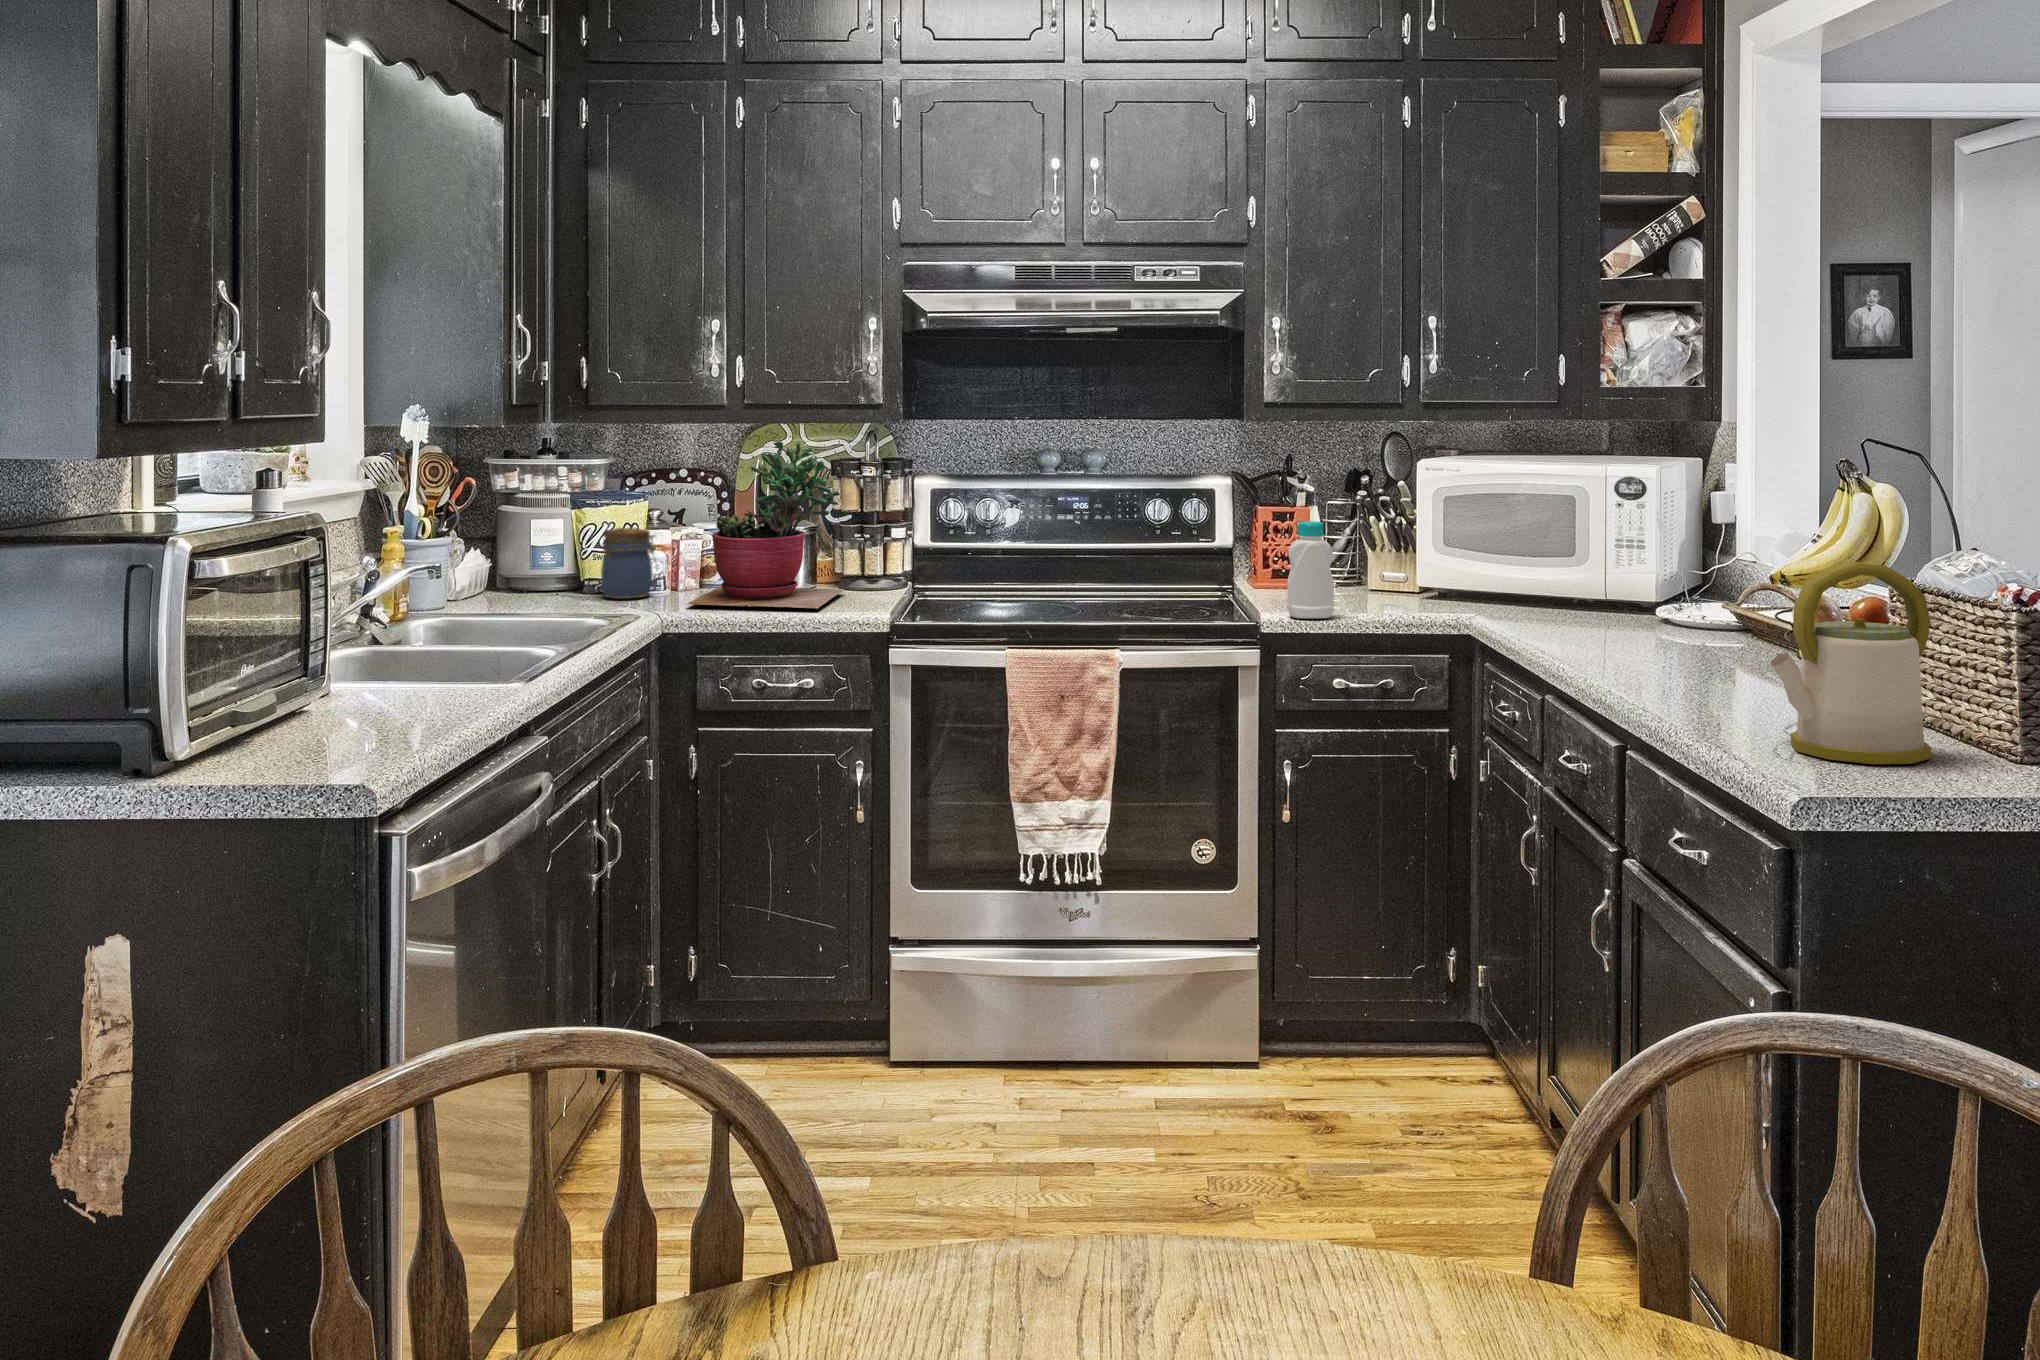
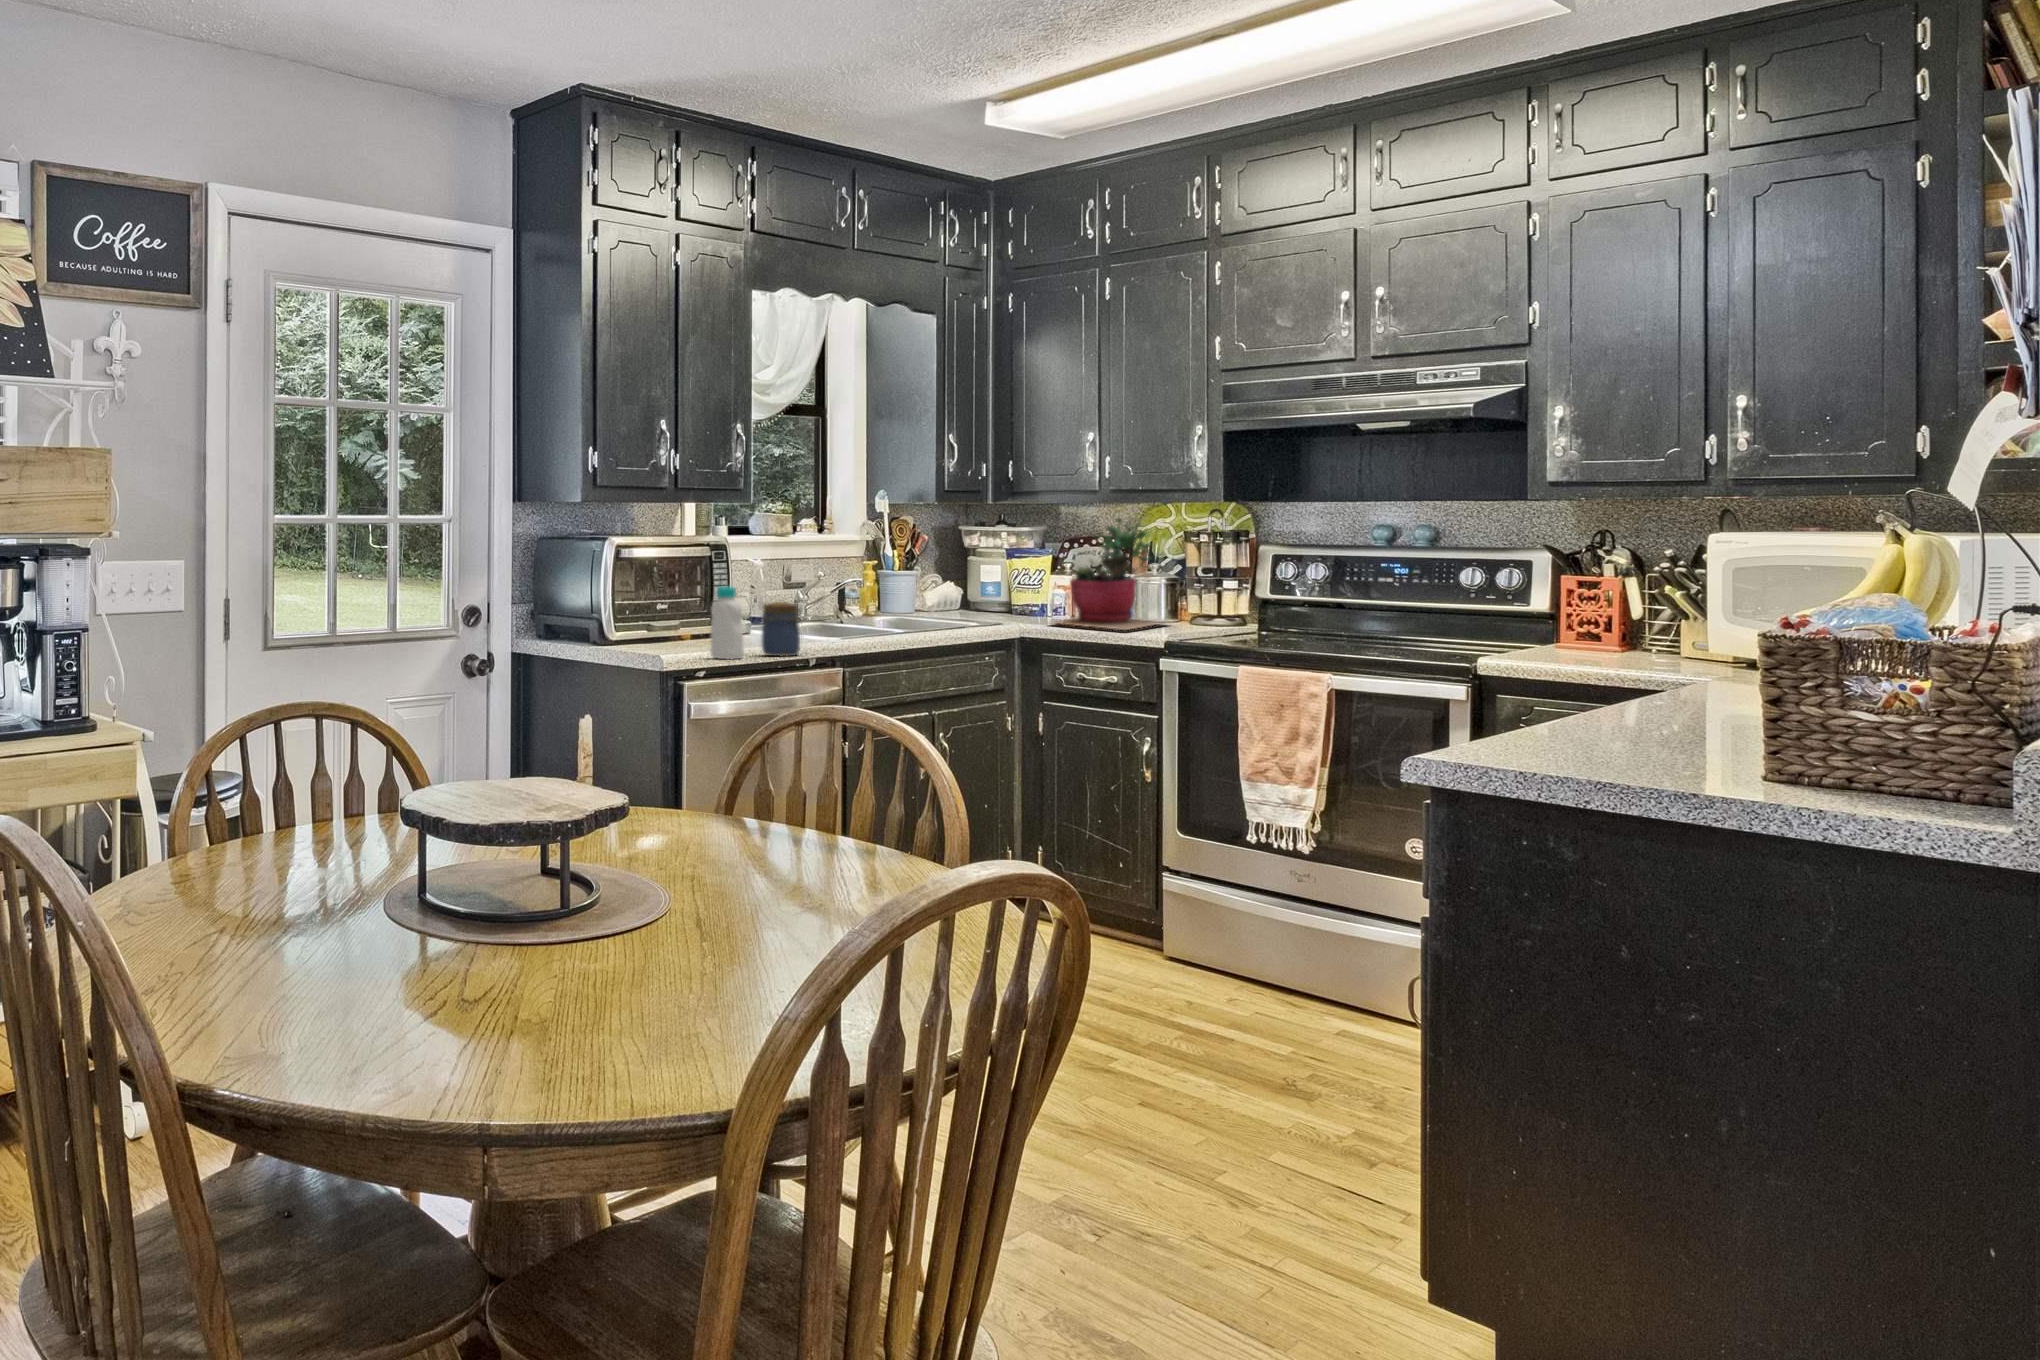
bottle: present [1287,521,1334,619] -> present [710,587,744,659]
jar: present [601,528,656,599] -> present [762,602,803,656]
kettle: present [1771,562,1931,764] -> none [1560,605,1722,770]

